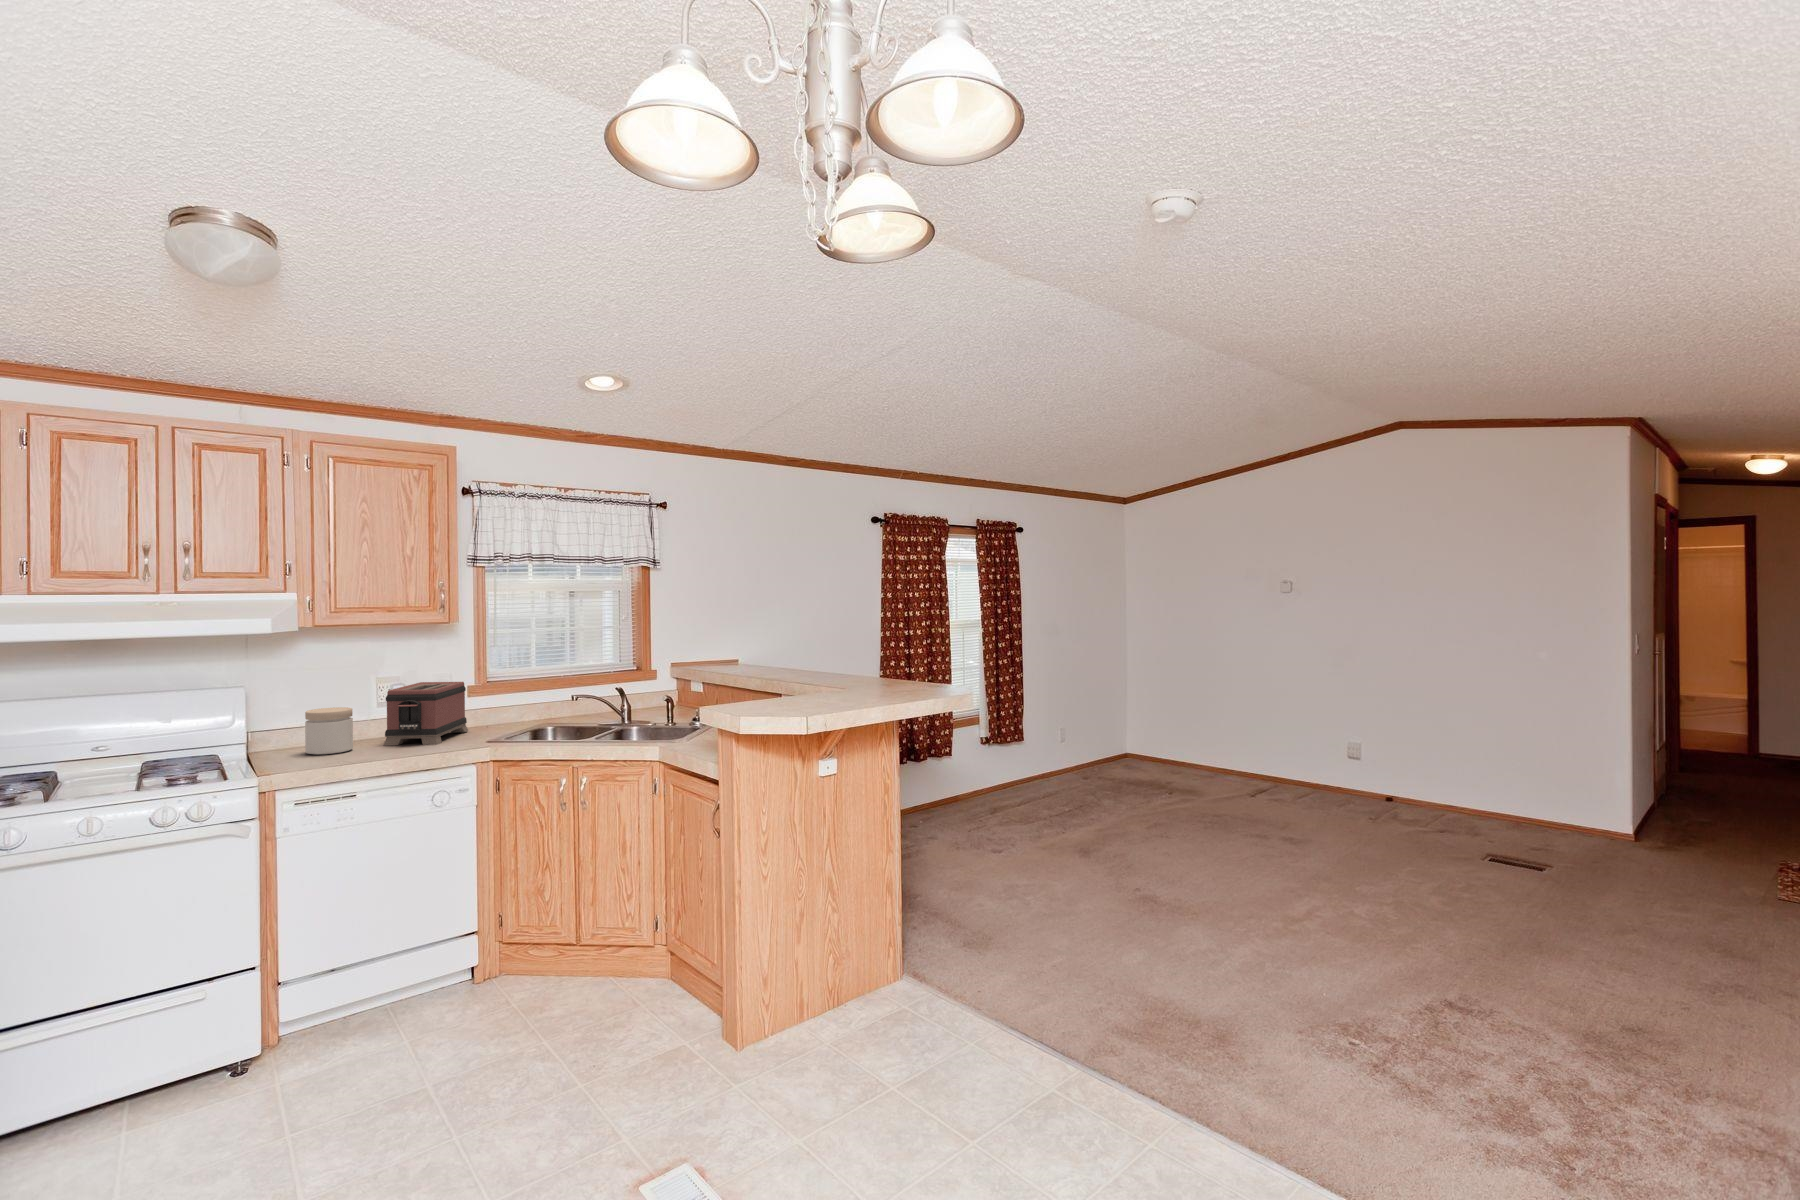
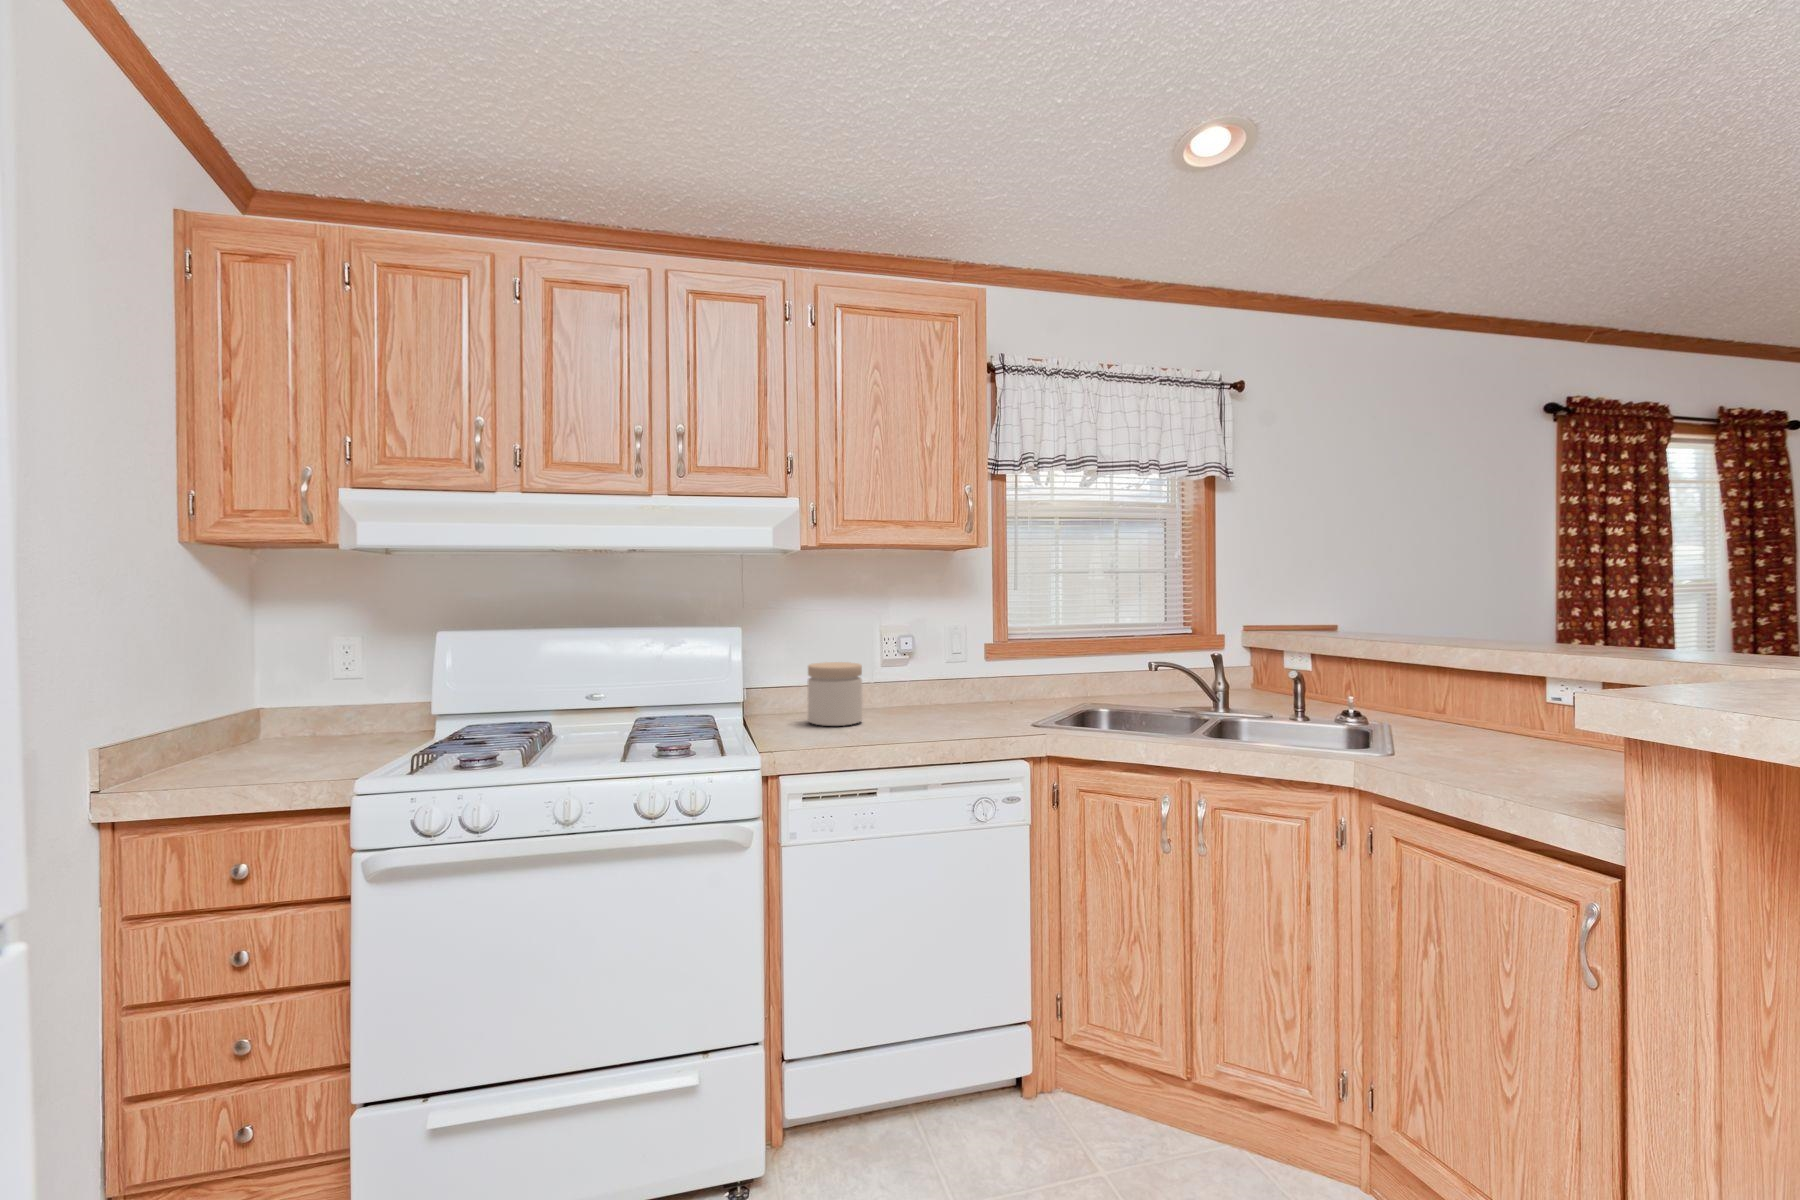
toaster: present [383,682,468,746] -> none [896,635,993,723]

